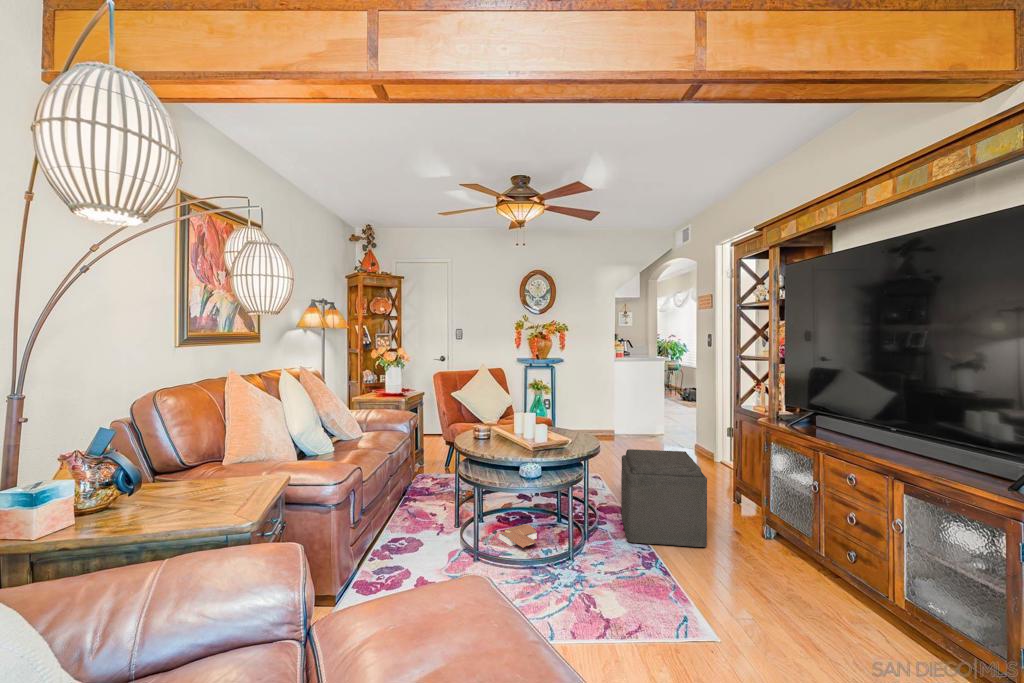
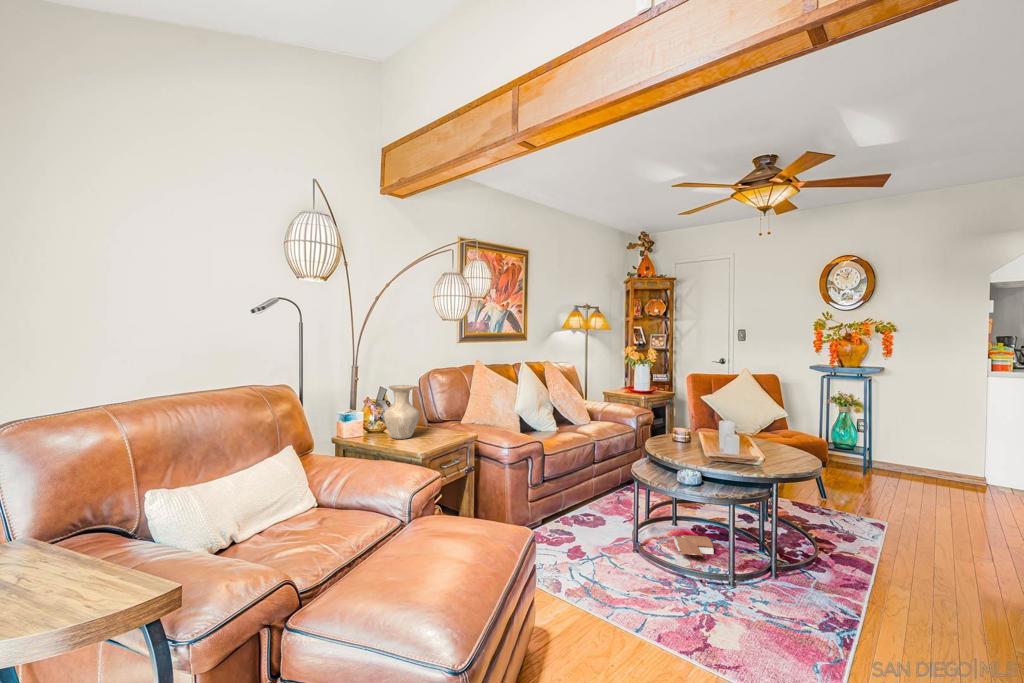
vase: none [140,418,213,512] -> present [384,385,419,439]
ottoman: present [621,449,707,547] -> none [829,488,982,649]

